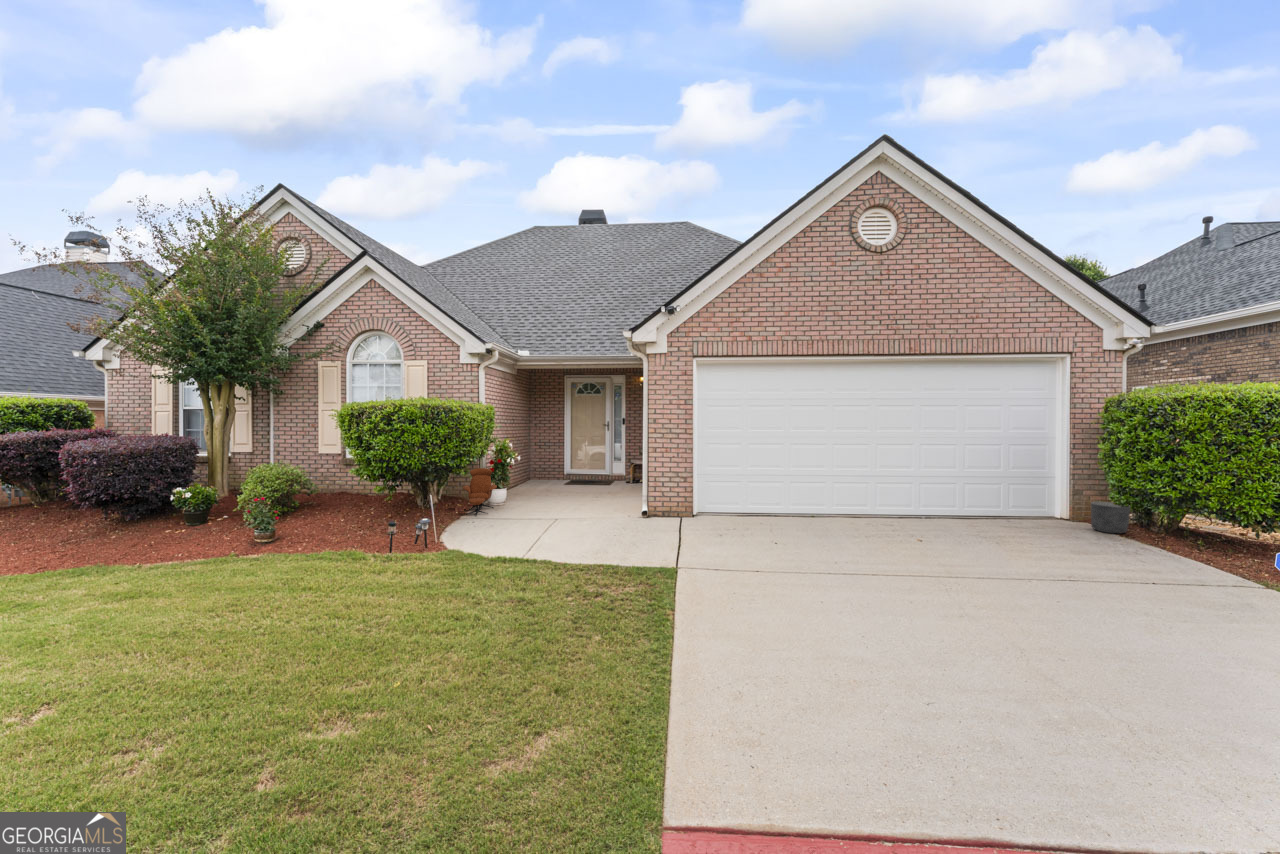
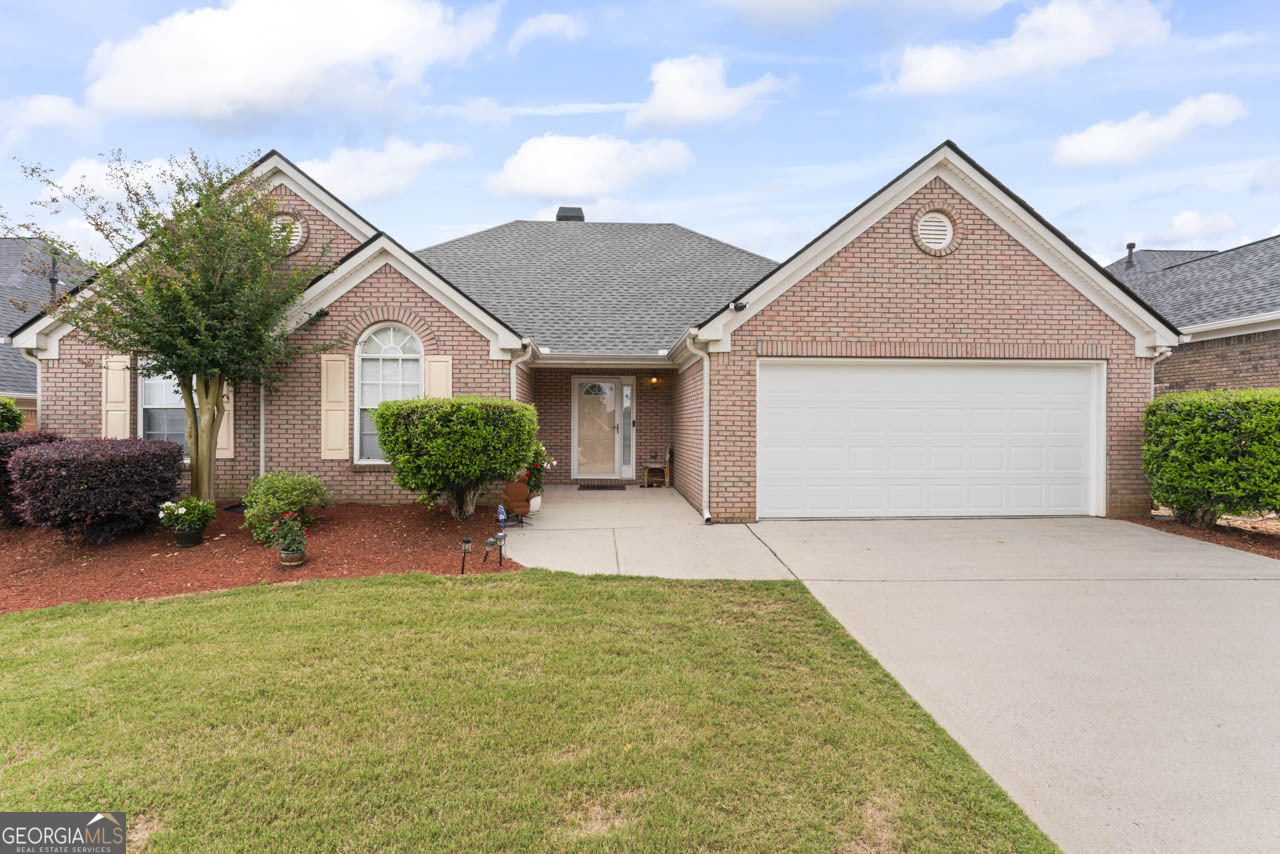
planter: present [1091,502,1130,534] -> none [1127,500,1166,530]

